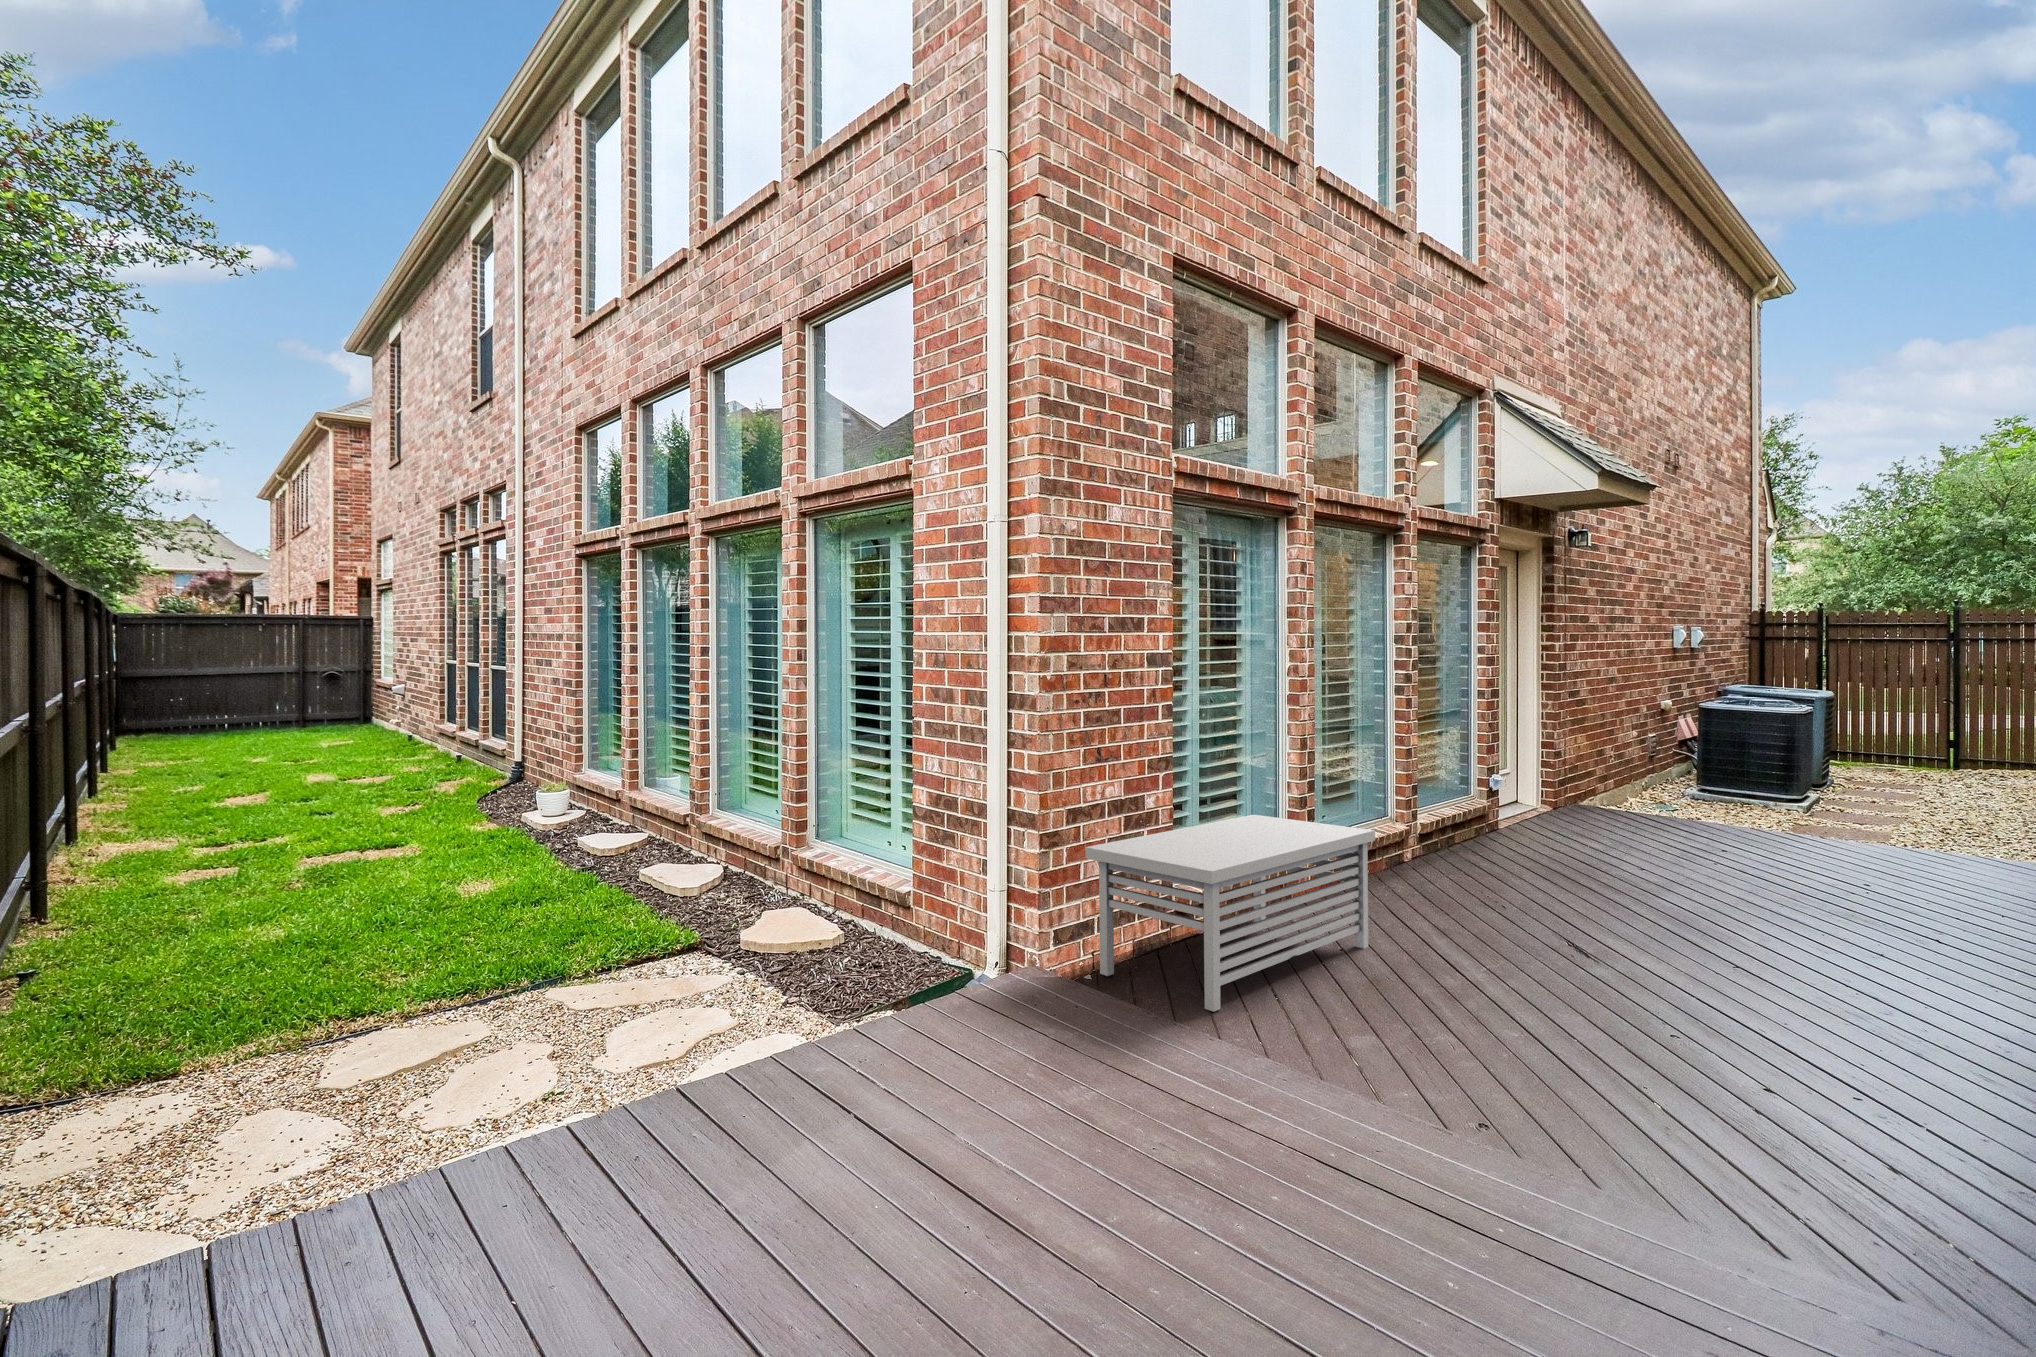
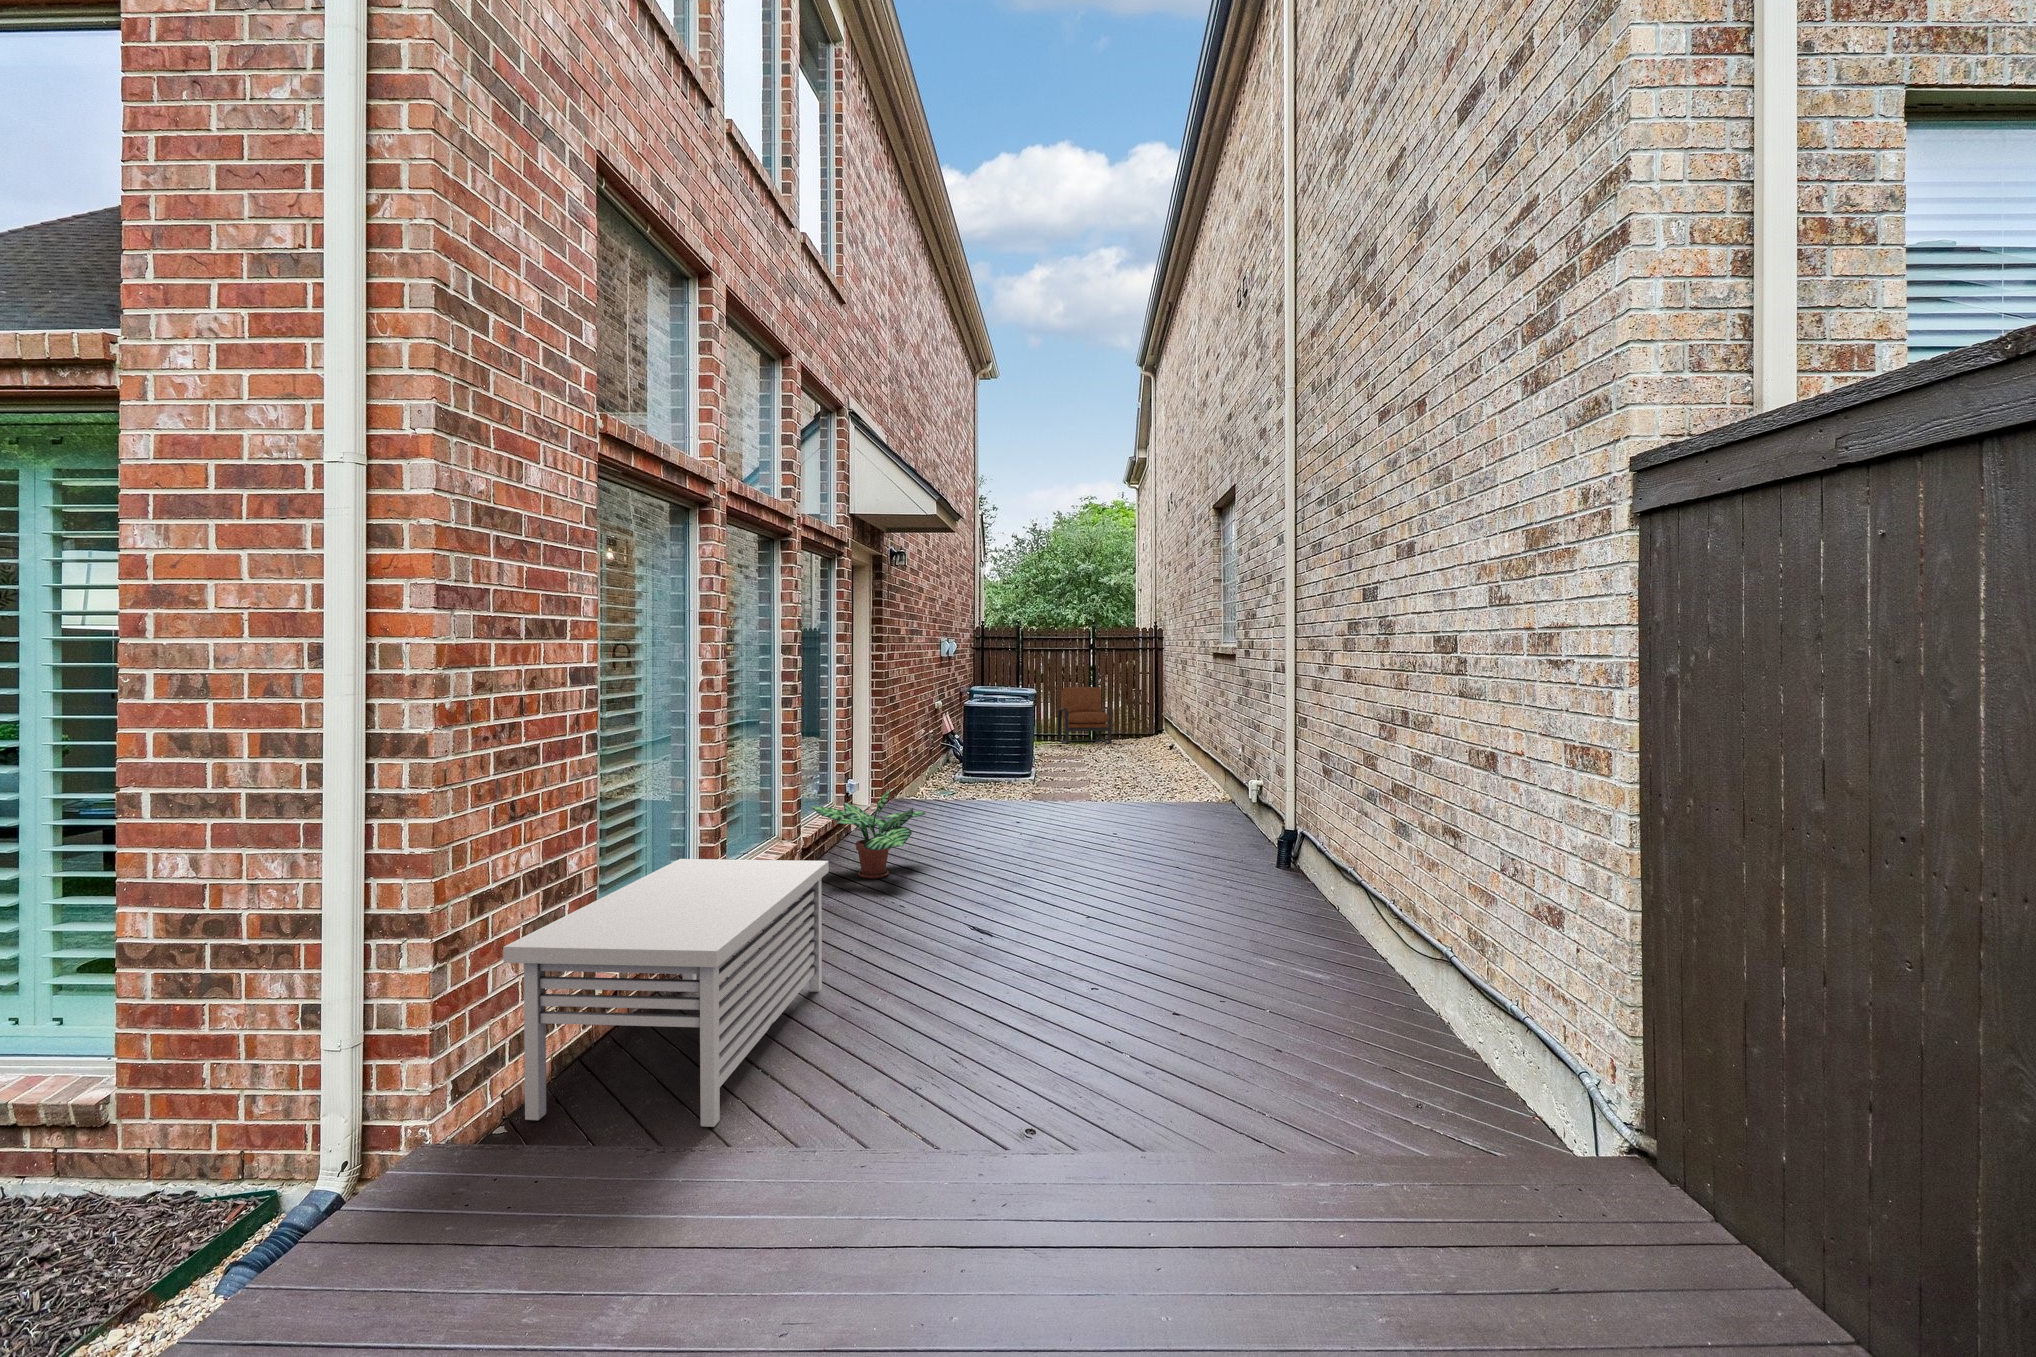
chair: none [1895,687,1995,767] -> present [1058,687,1112,744]
potted plant: none [1427,780,1562,873] -> present [810,788,926,879]

